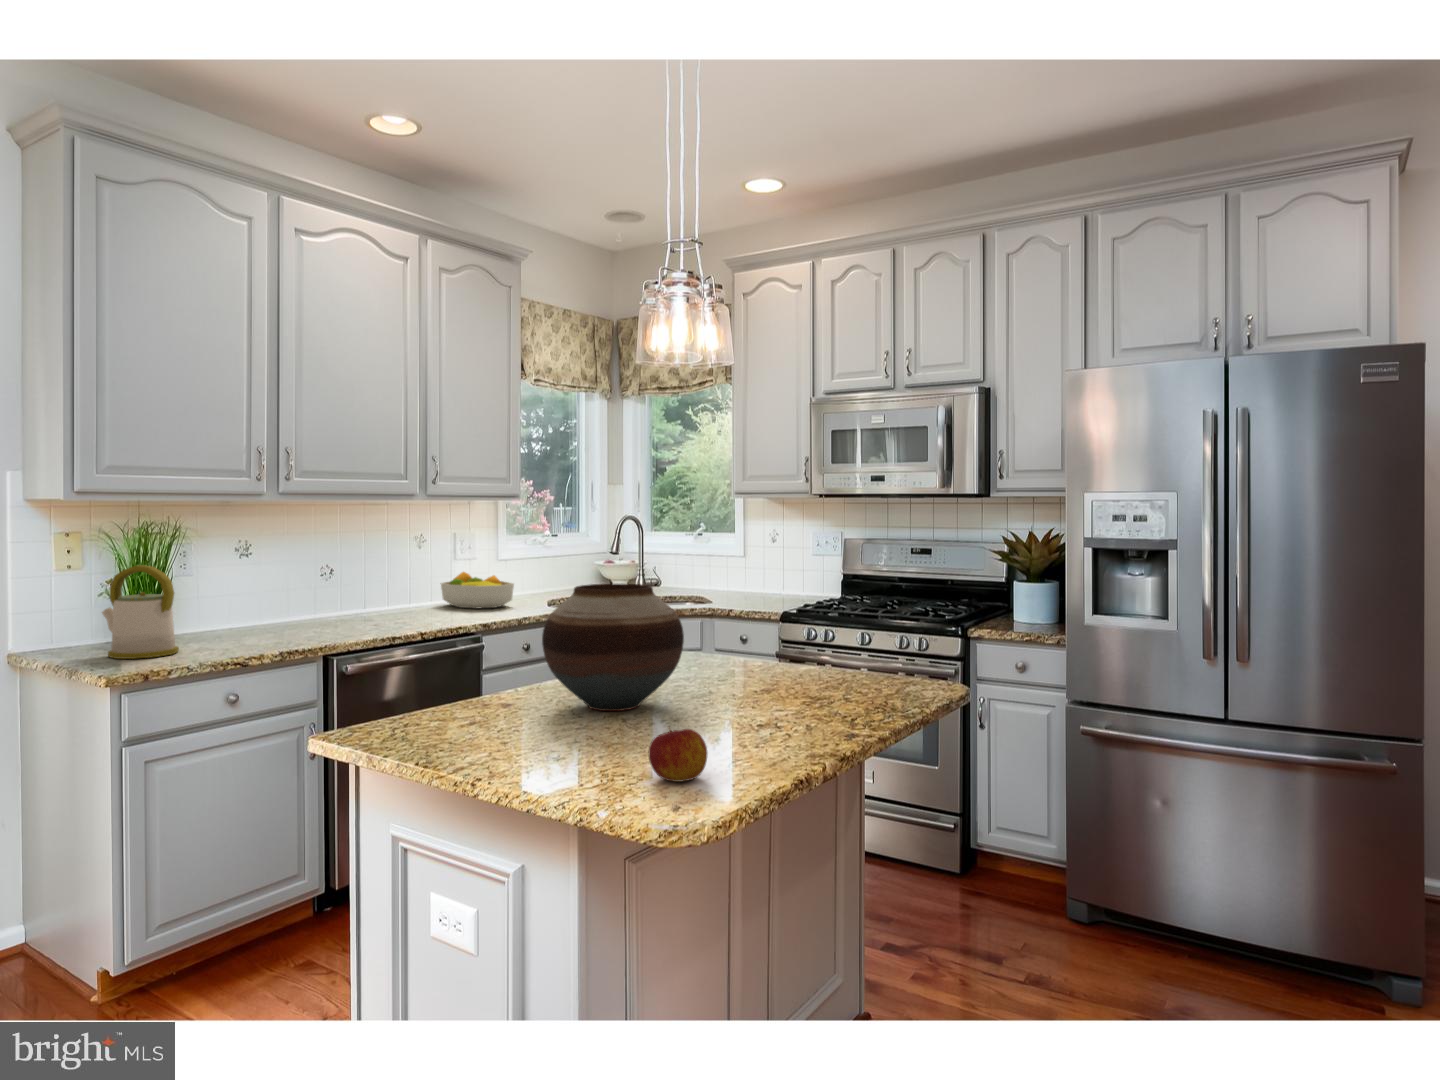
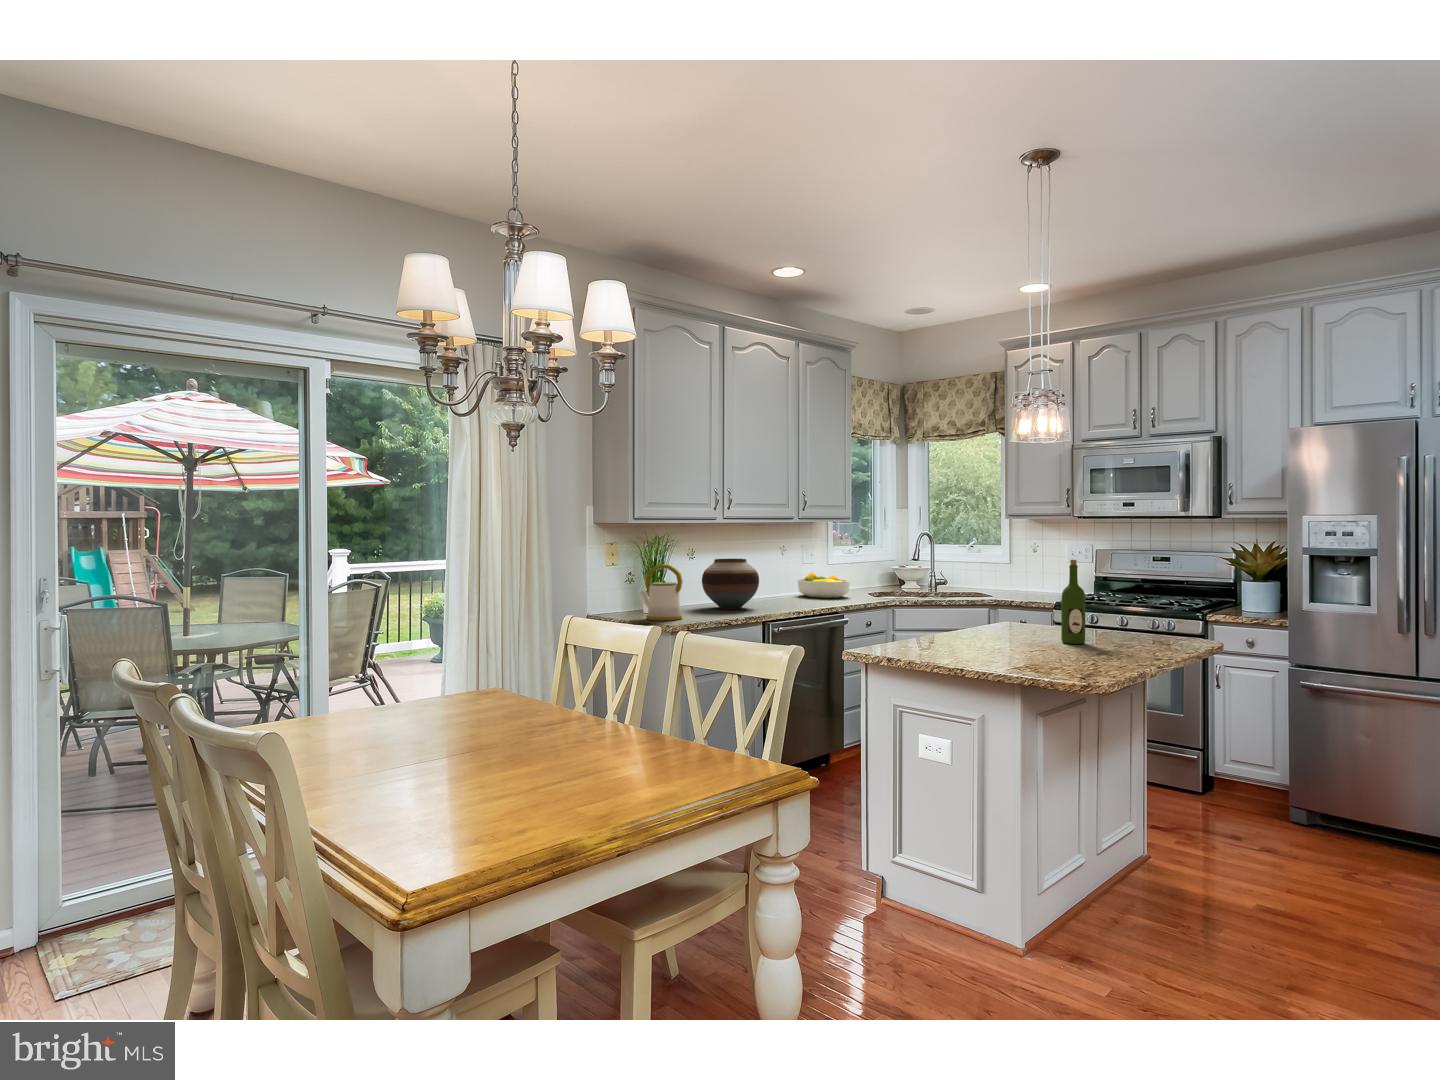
wine bottle: none [727,559,762,696] -> present [1061,560,1085,644]
vase: present [542,584,684,711] -> present [702,559,759,609]
apple: present [649,727,707,782] -> none [1056,645,1089,674]

